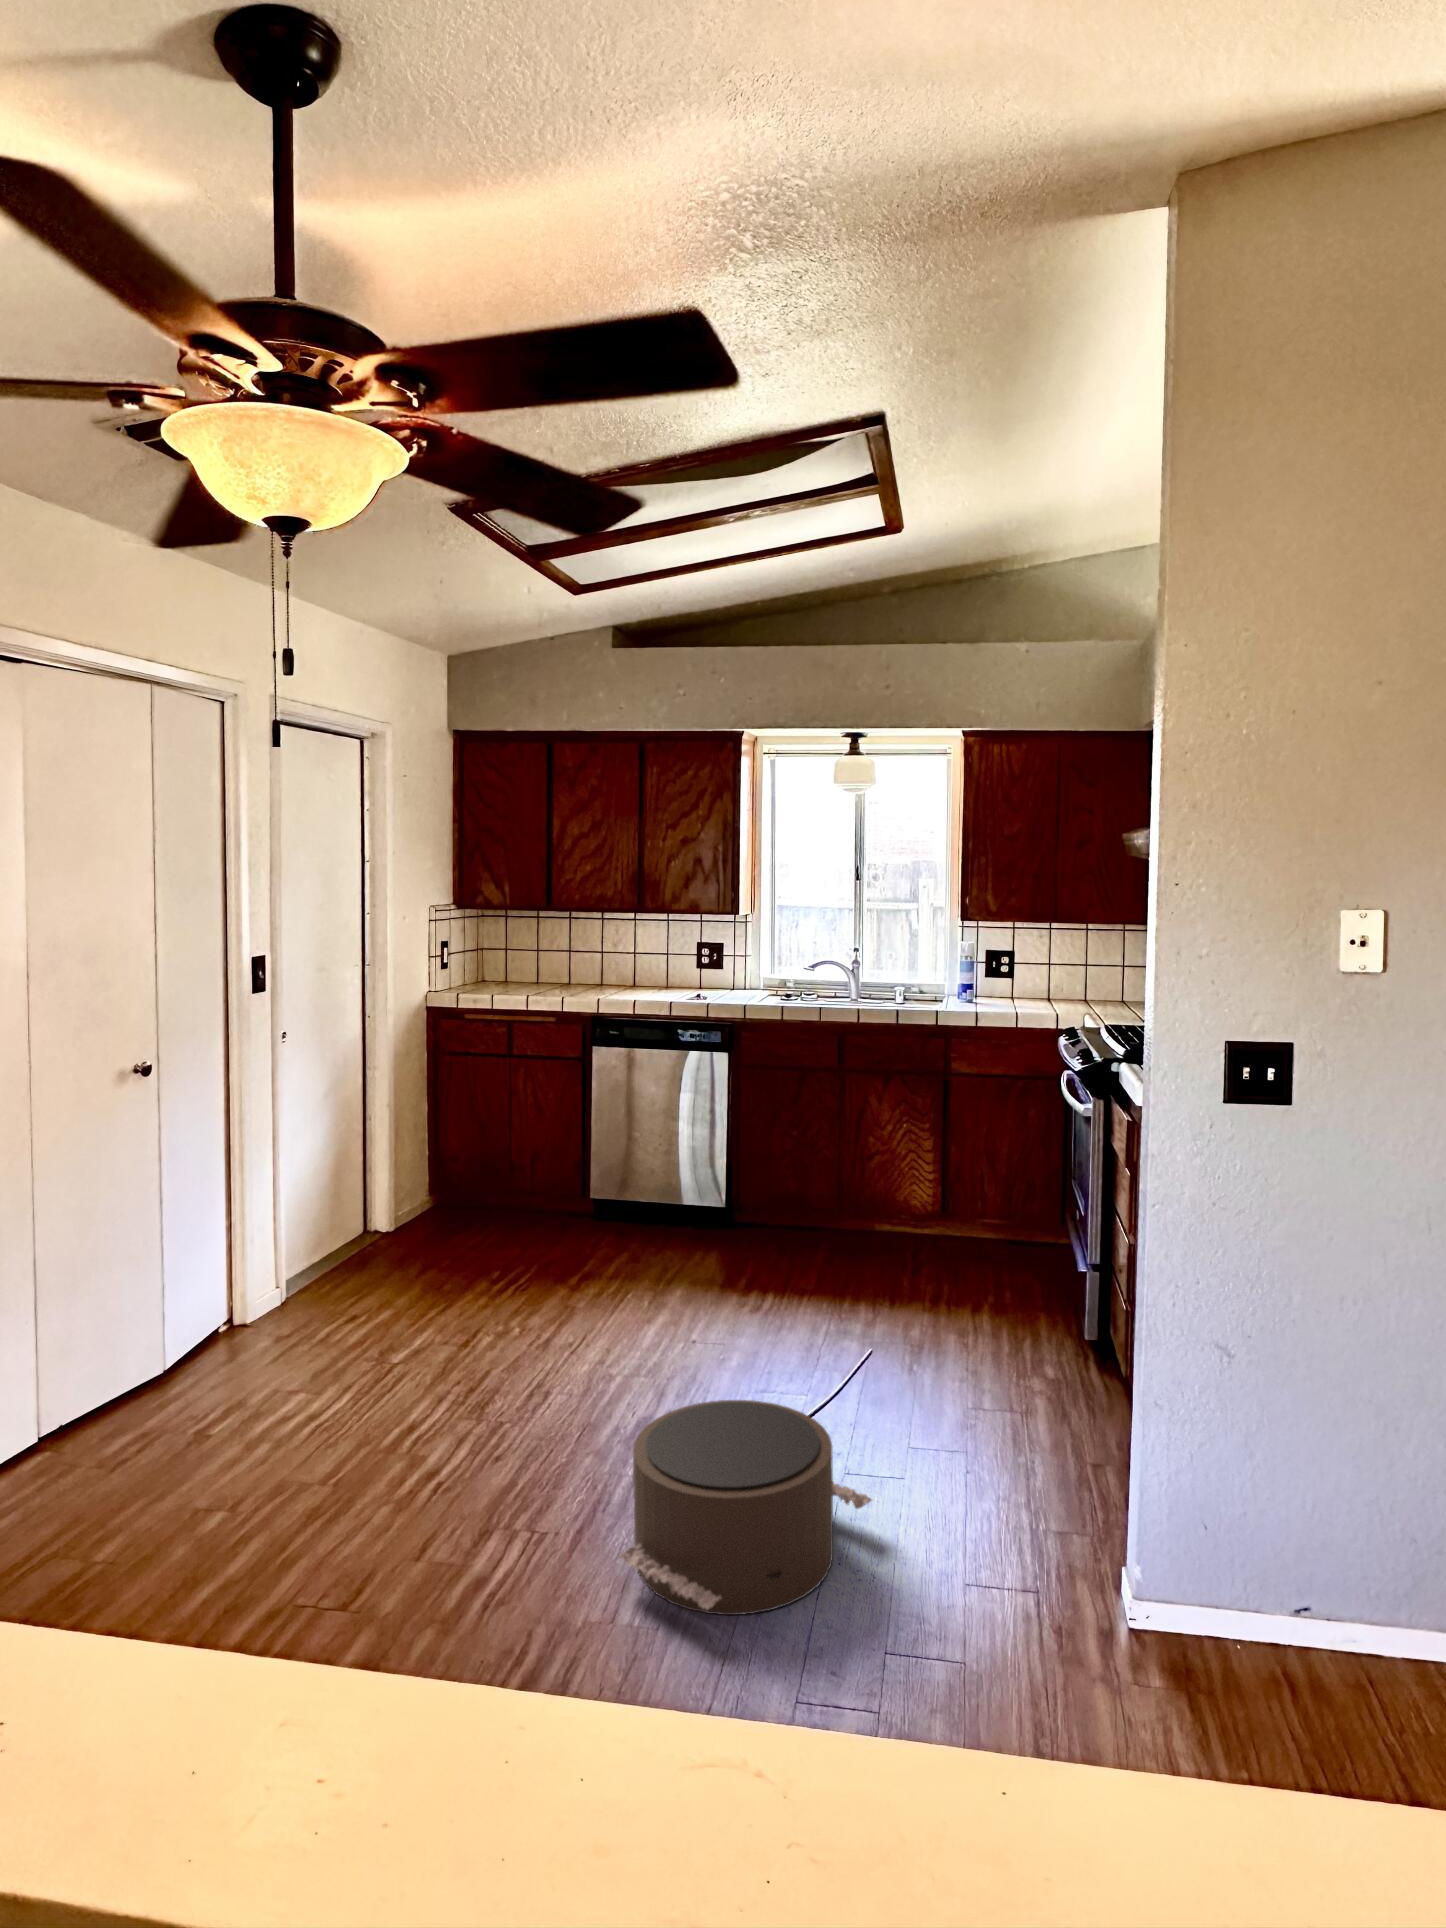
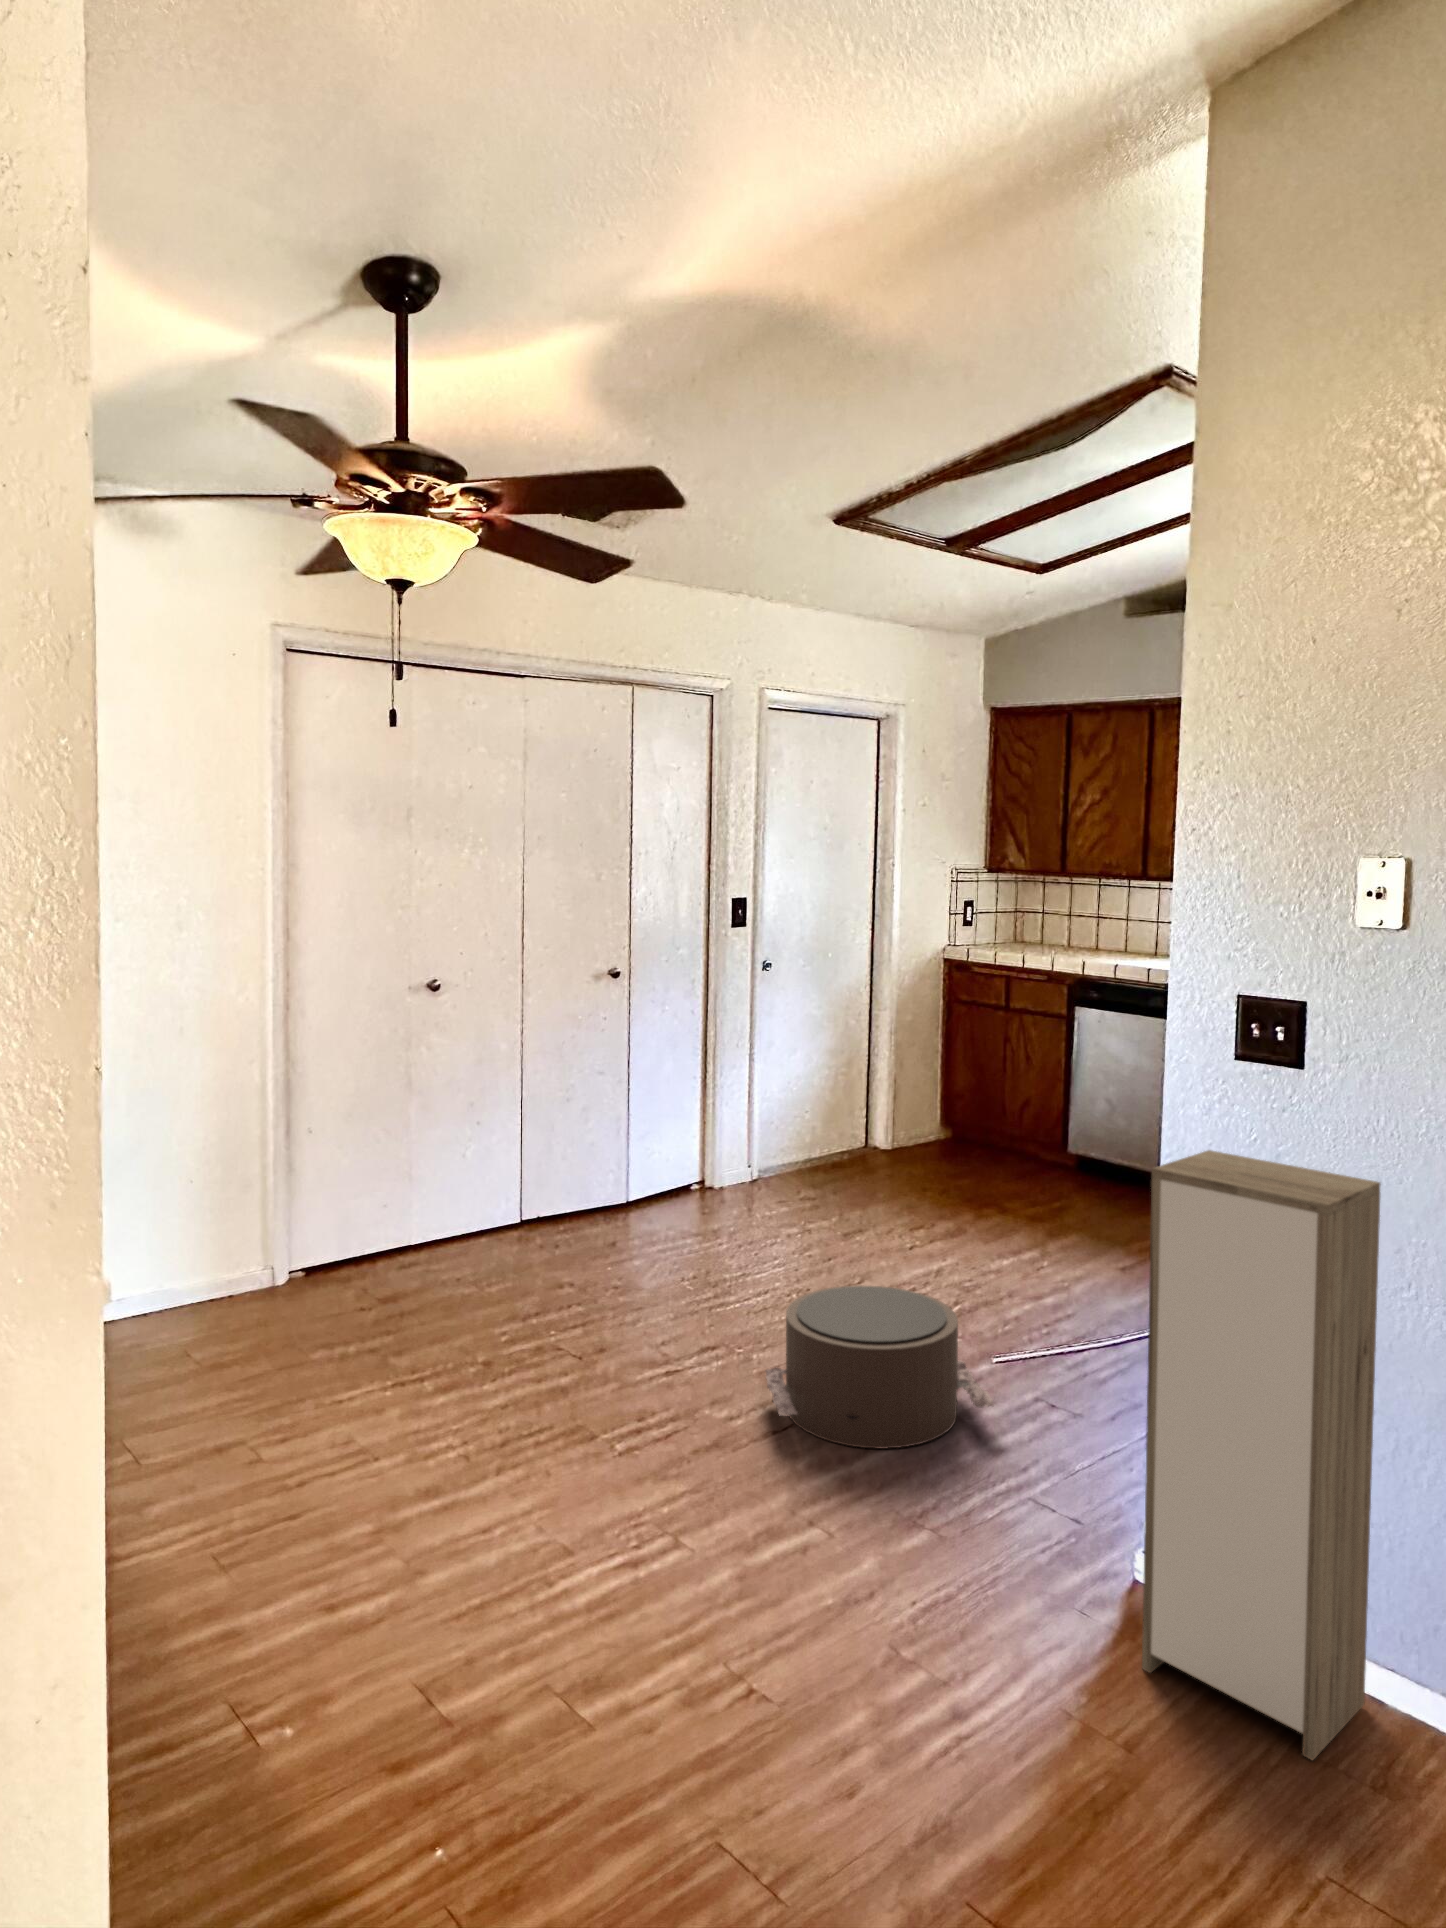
storage cabinet: none [1221,1194,1442,1738] -> present [1142,1150,1381,1760]

